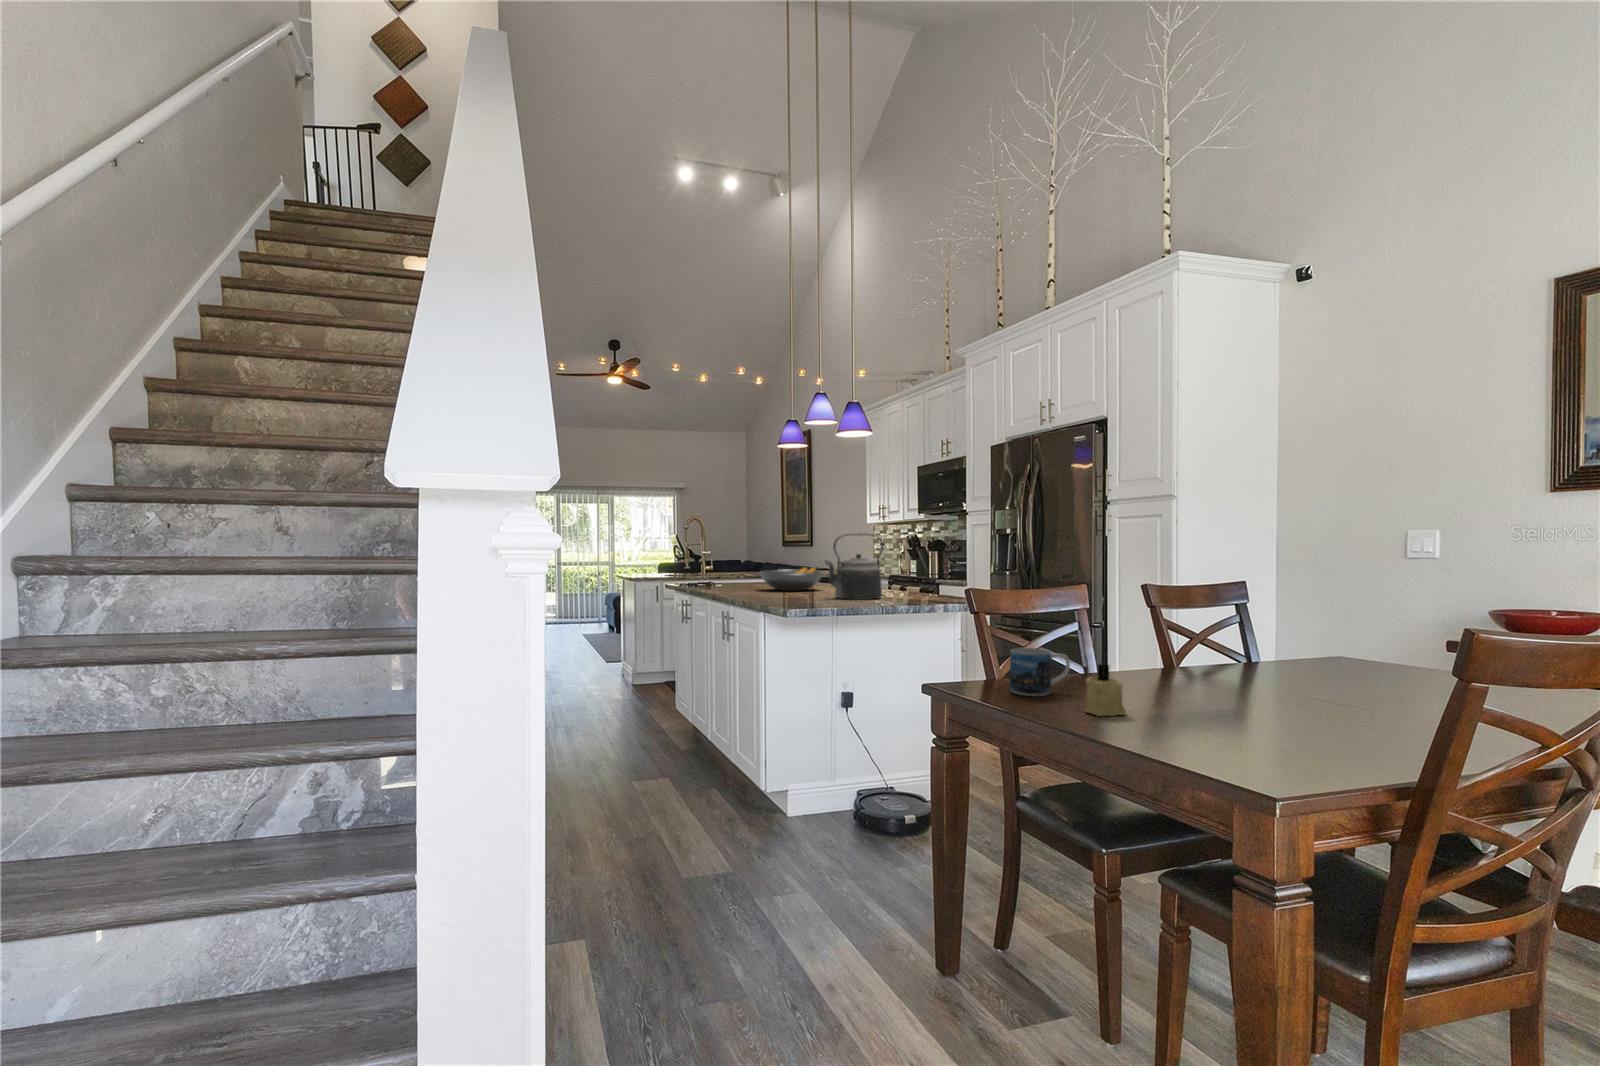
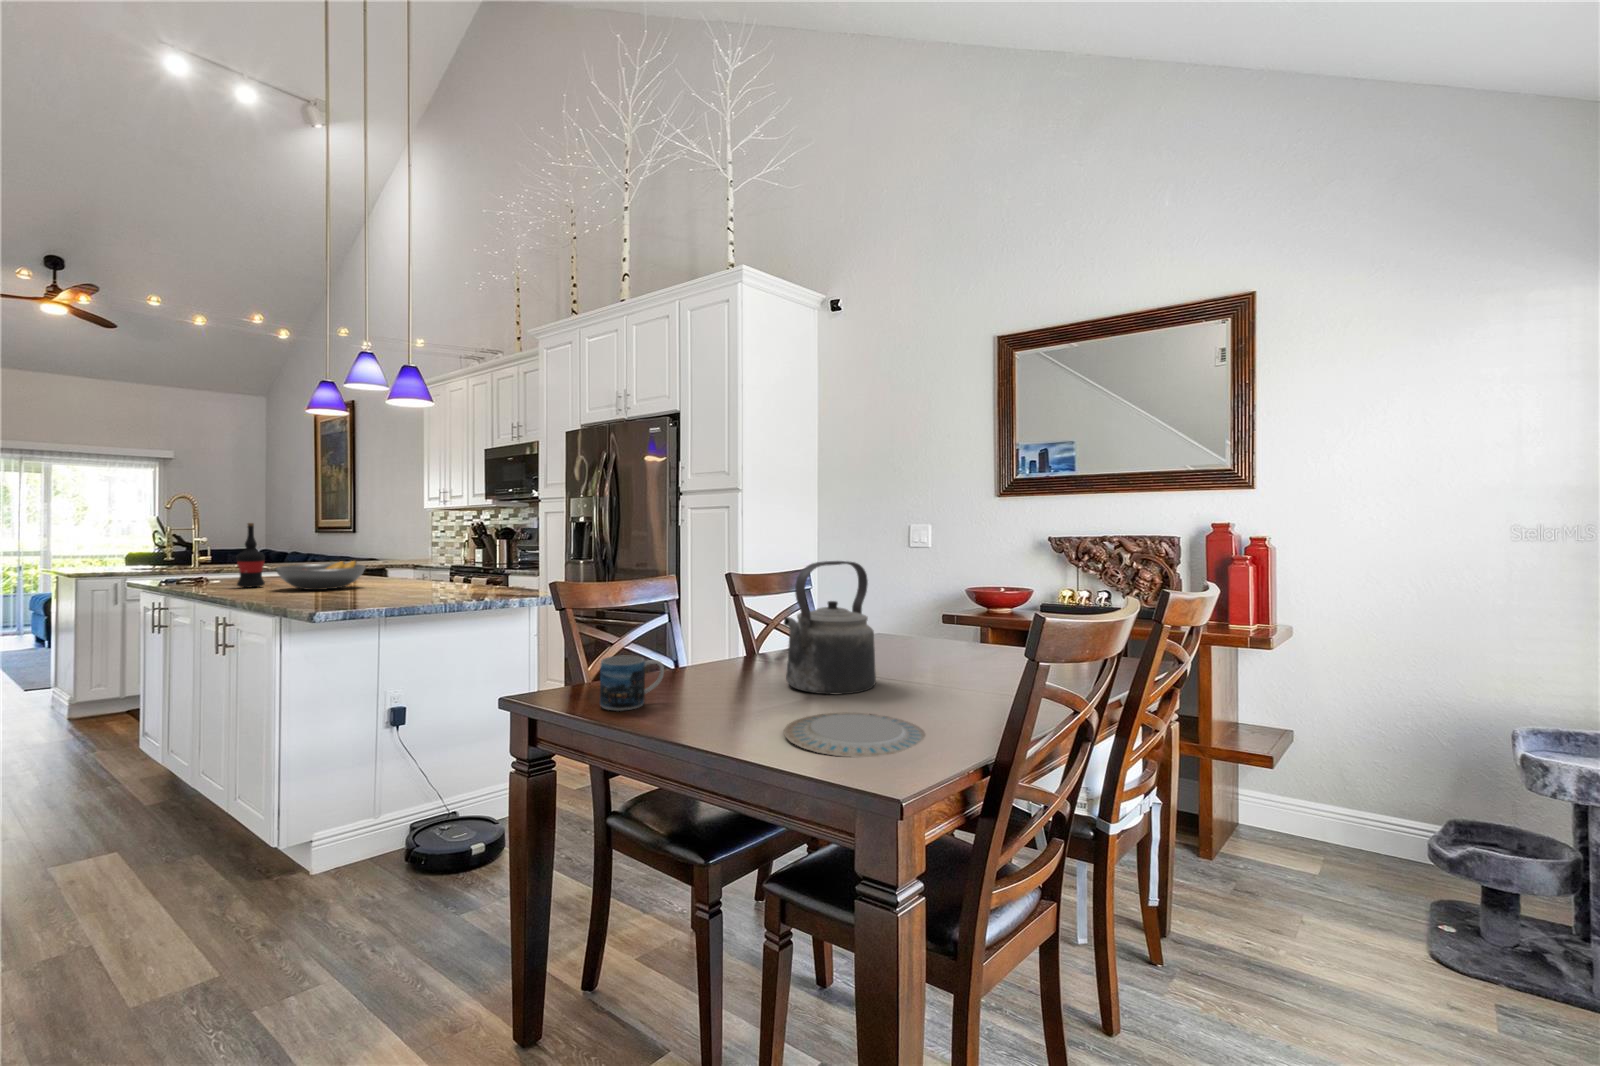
kettle: present [825,533,884,600] -> present [784,561,876,694]
wine bottle: none [734,535,752,587] -> present [237,523,265,588]
candle: present [1085,664,1126,716] -> none [684,672,726,730]
plate: none [1181,716,1353,757] -> present [784,713,925,758]

